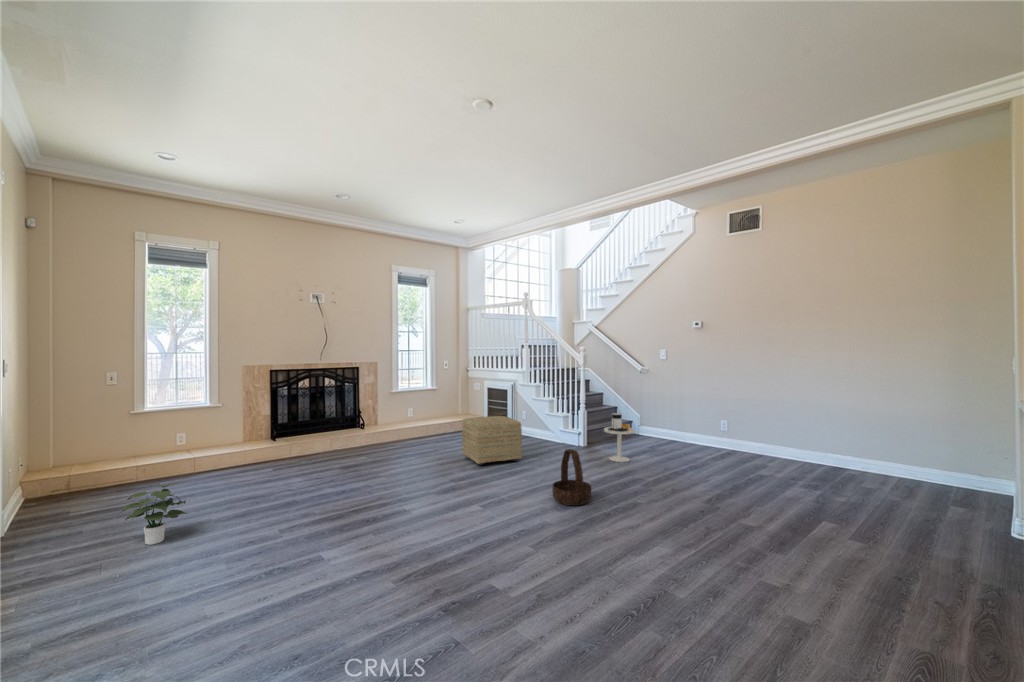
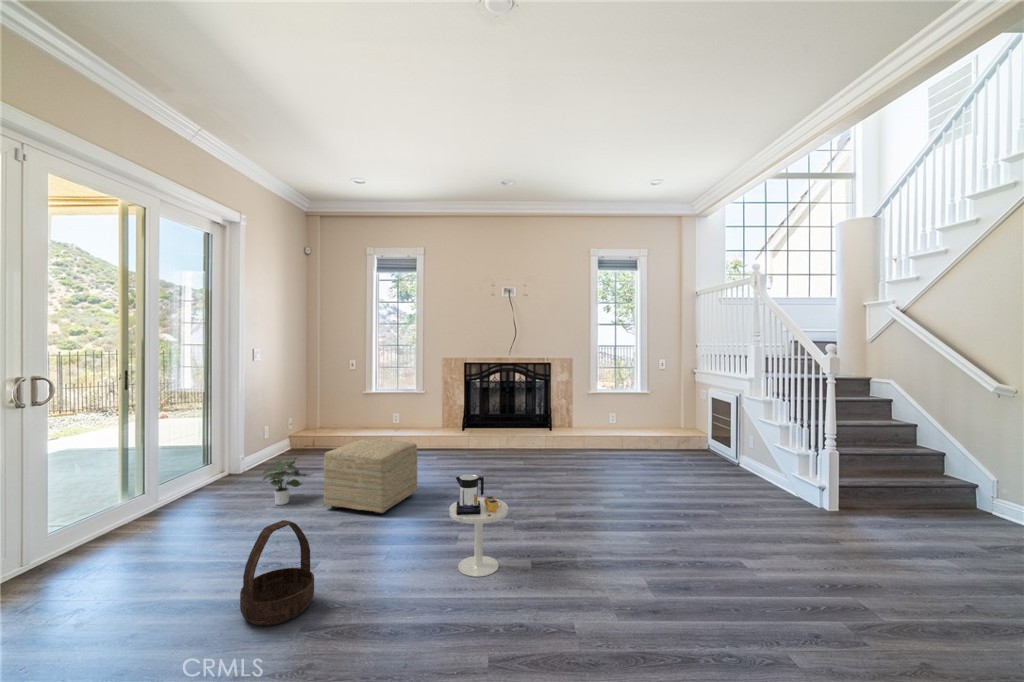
side table: present [604,413,635,462] -> present [449,474,508,577]
ottoman: present [462,416,522,465] -> present [324,439,417,514]
basket: present [552,449,591,506] -> present [240,520,314,626]

